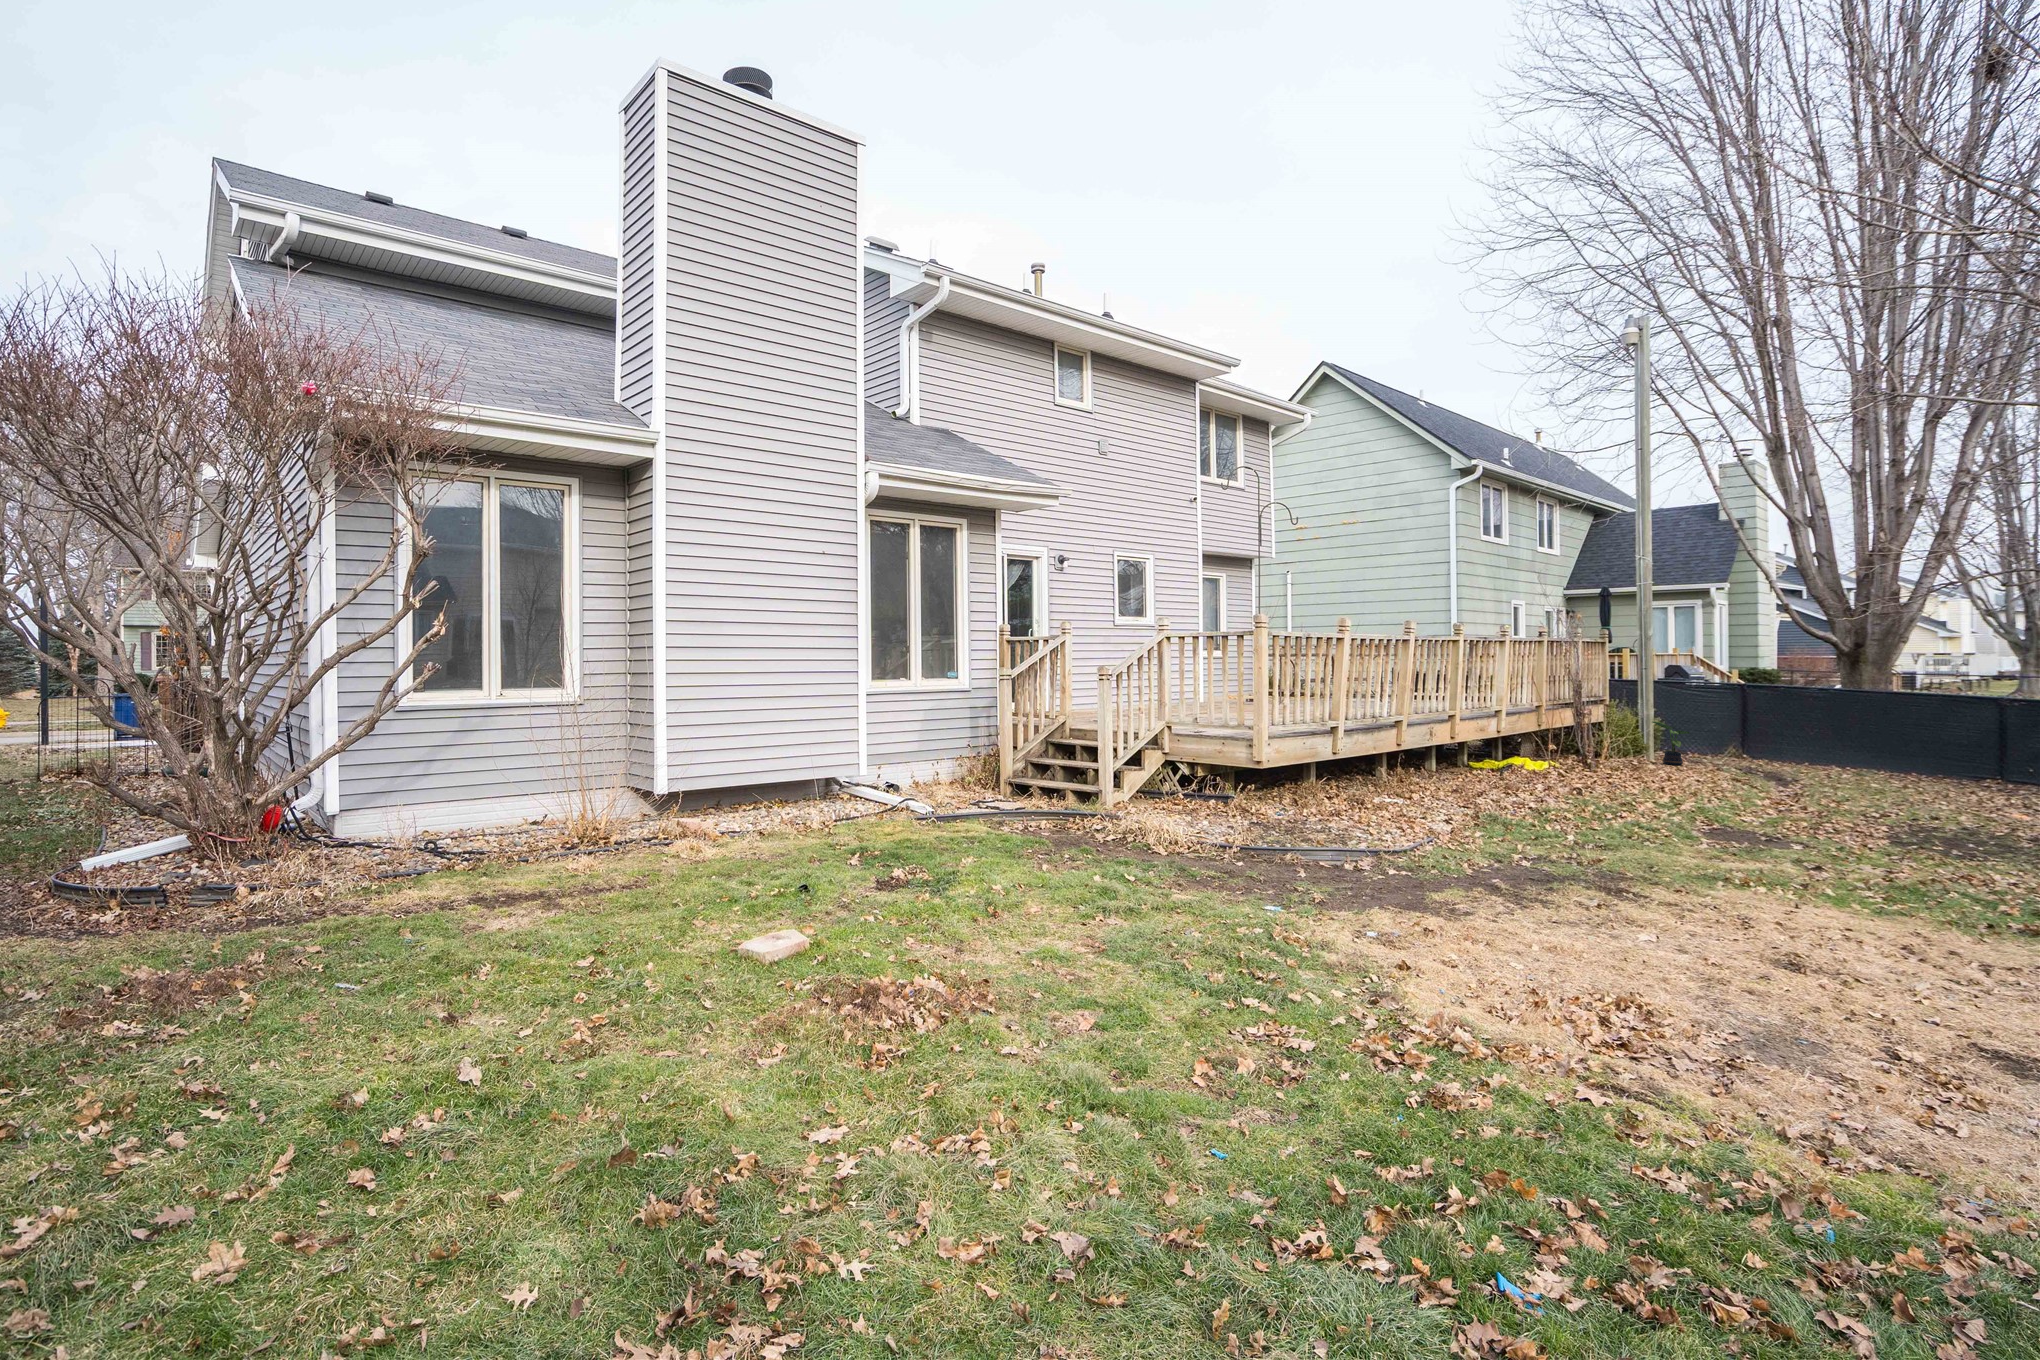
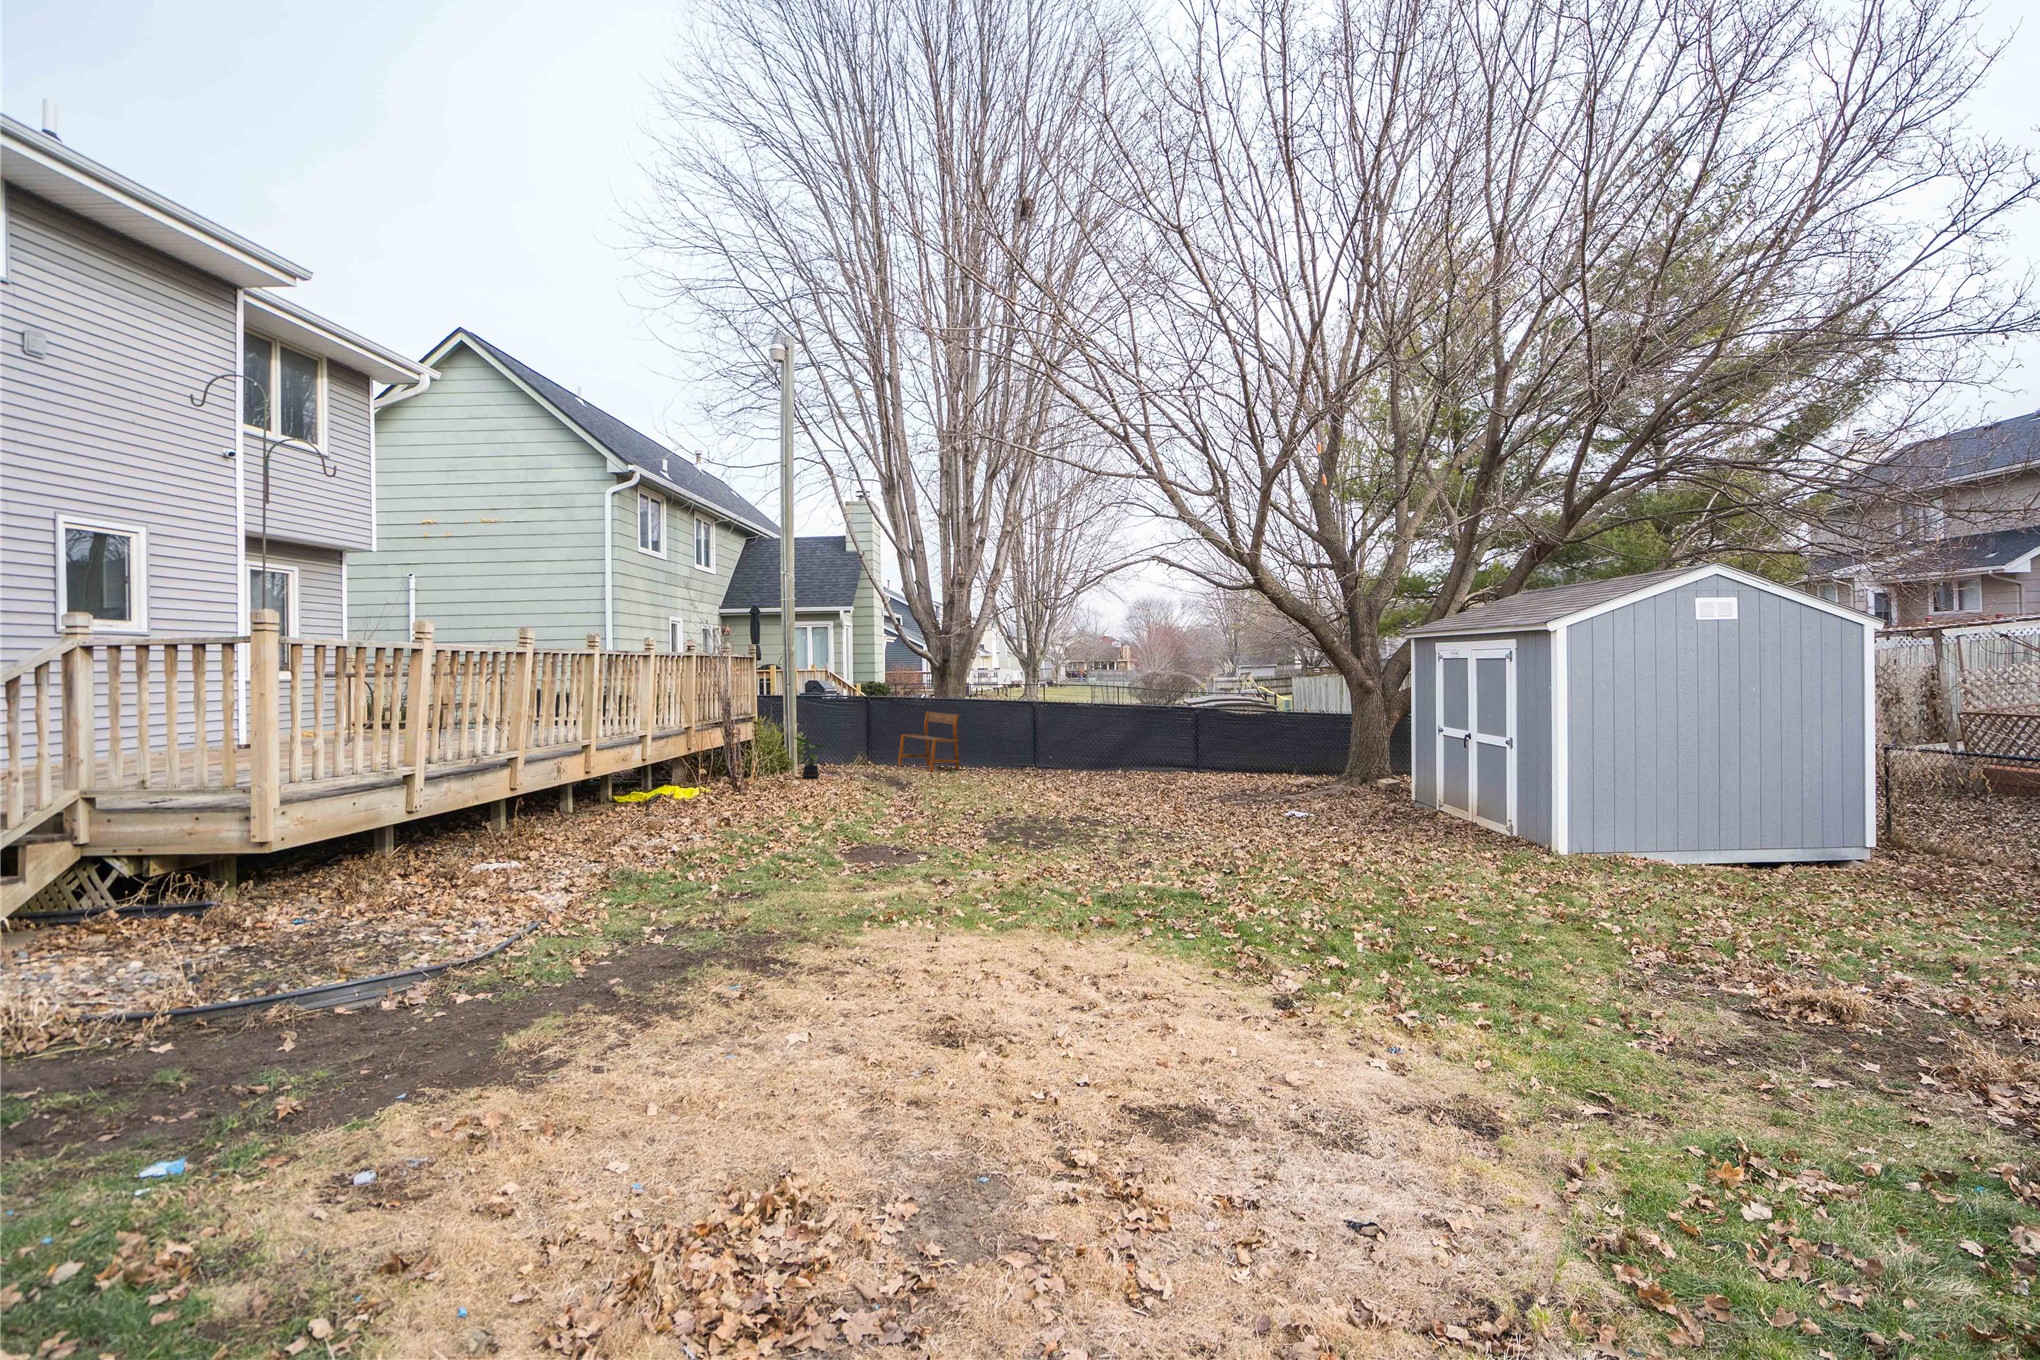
bench: none [1791,702,1885,774] -> present [898,711,959,772]

